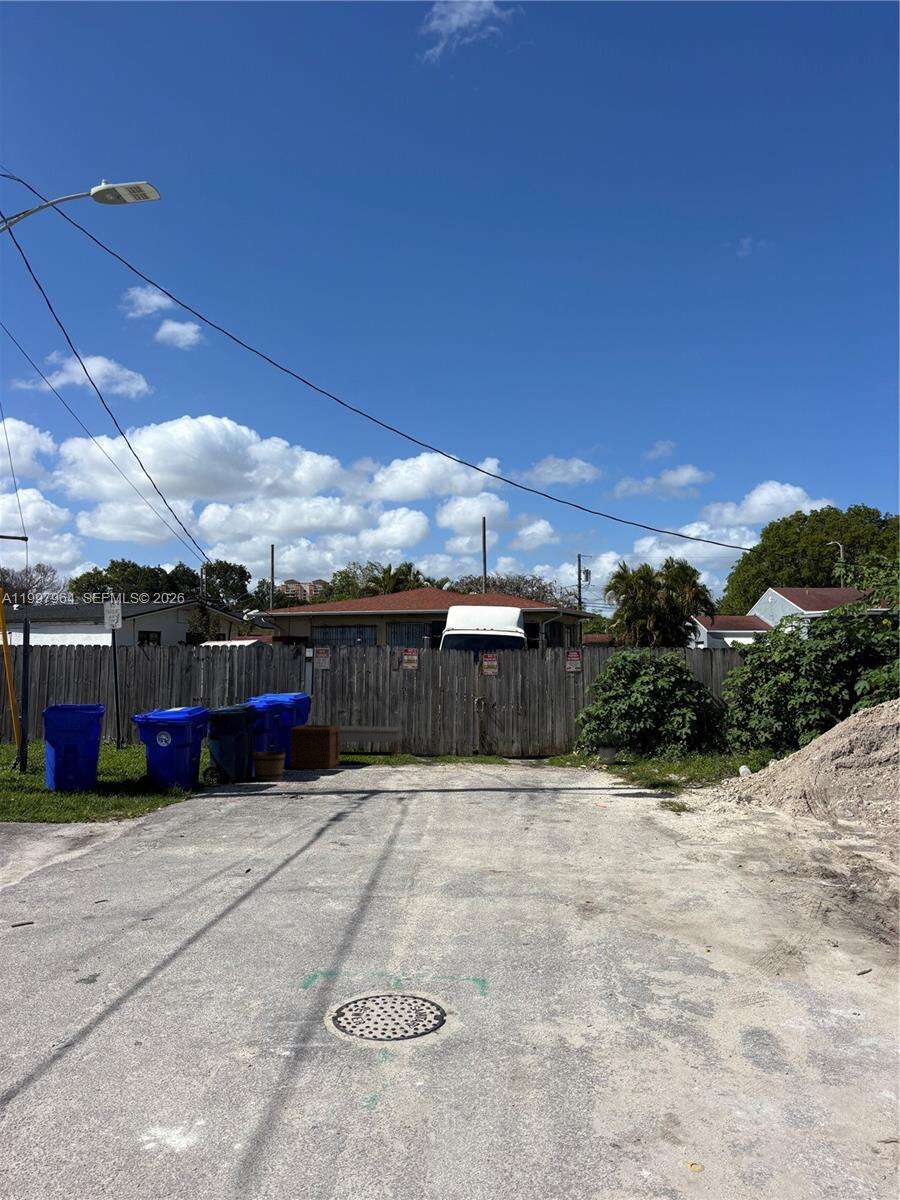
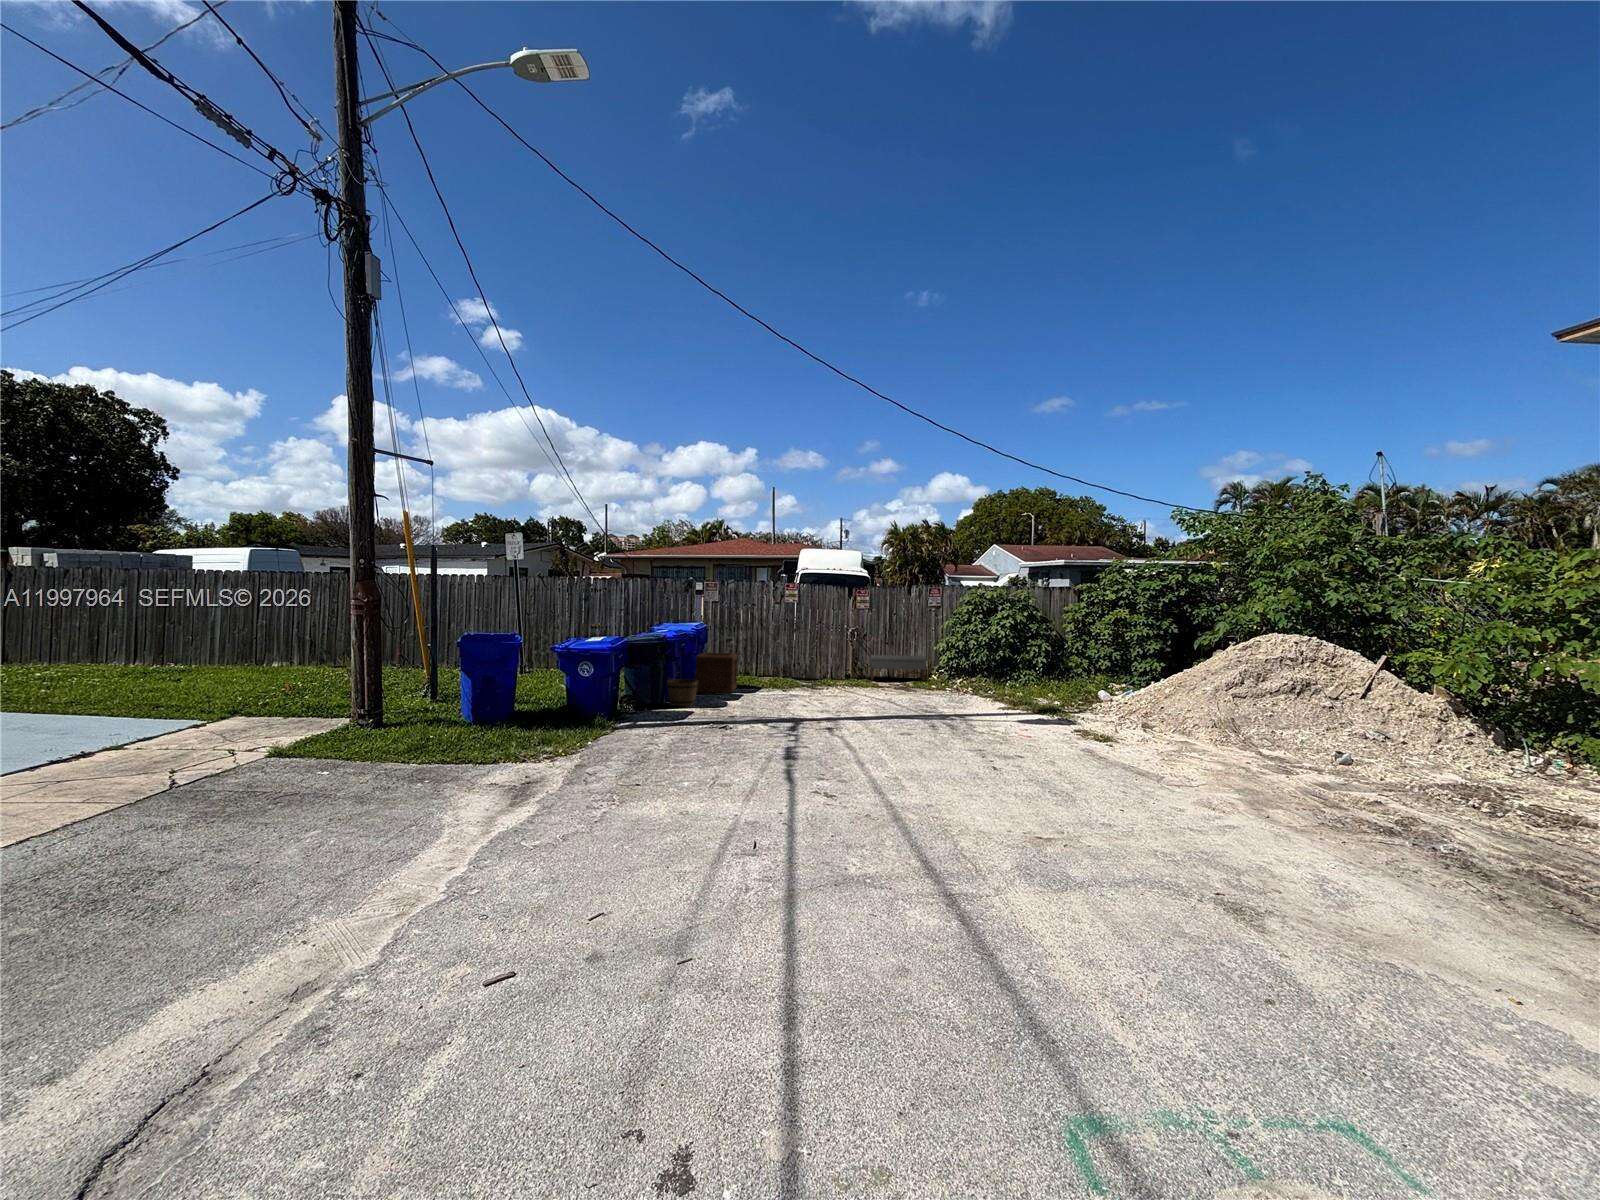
bench: present [339,726,401,756] -> present [870,655,926,681]
potted plant: present [592,731,623,764] -> none [955,659,990,688]

